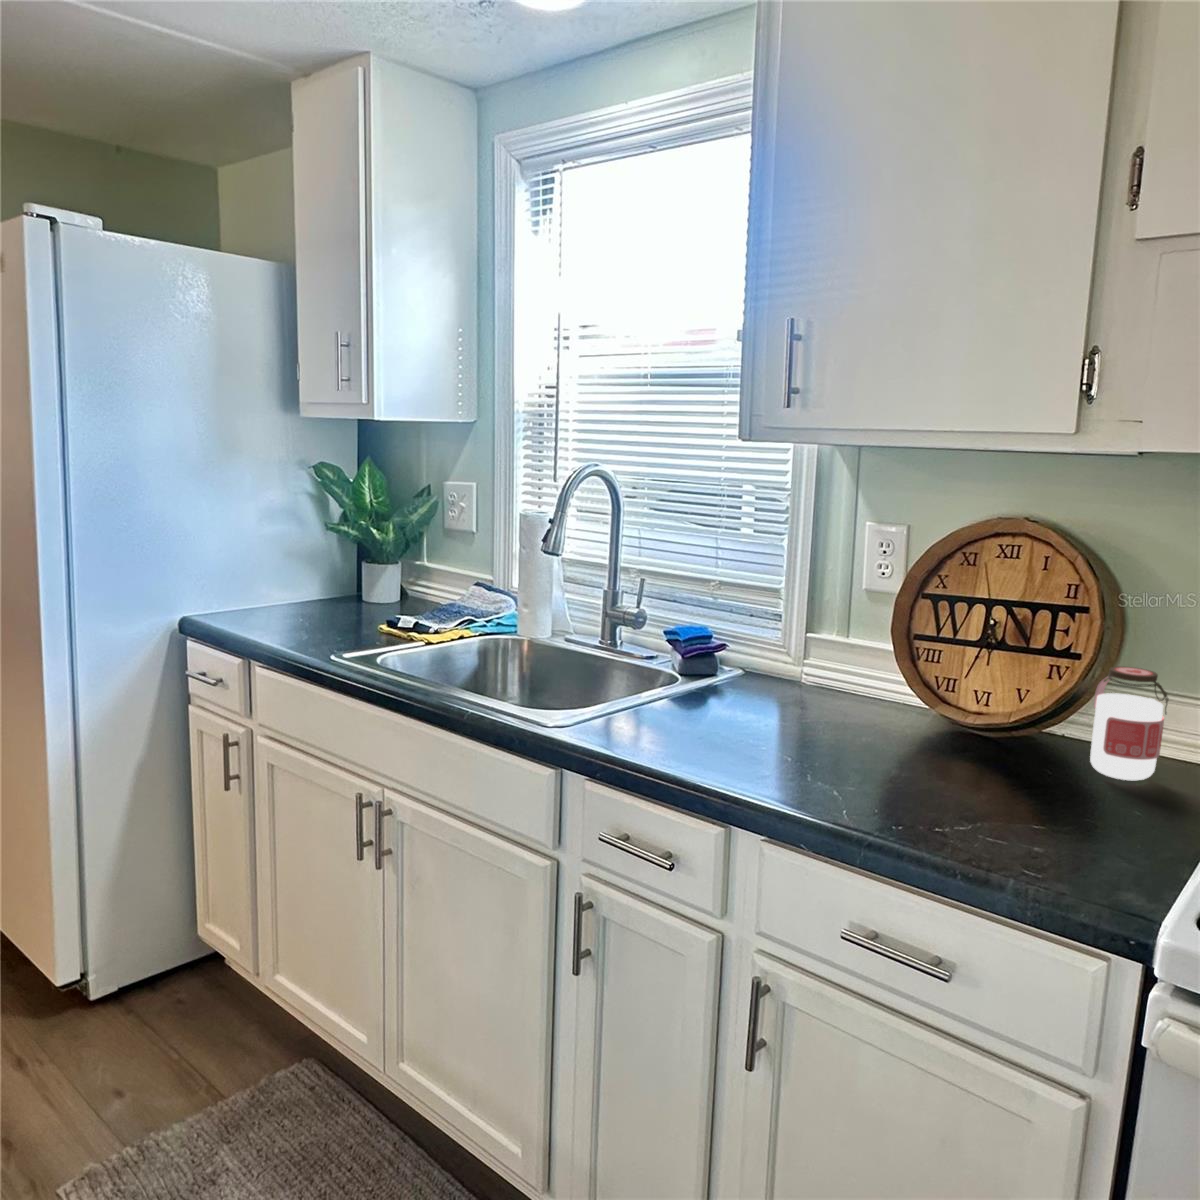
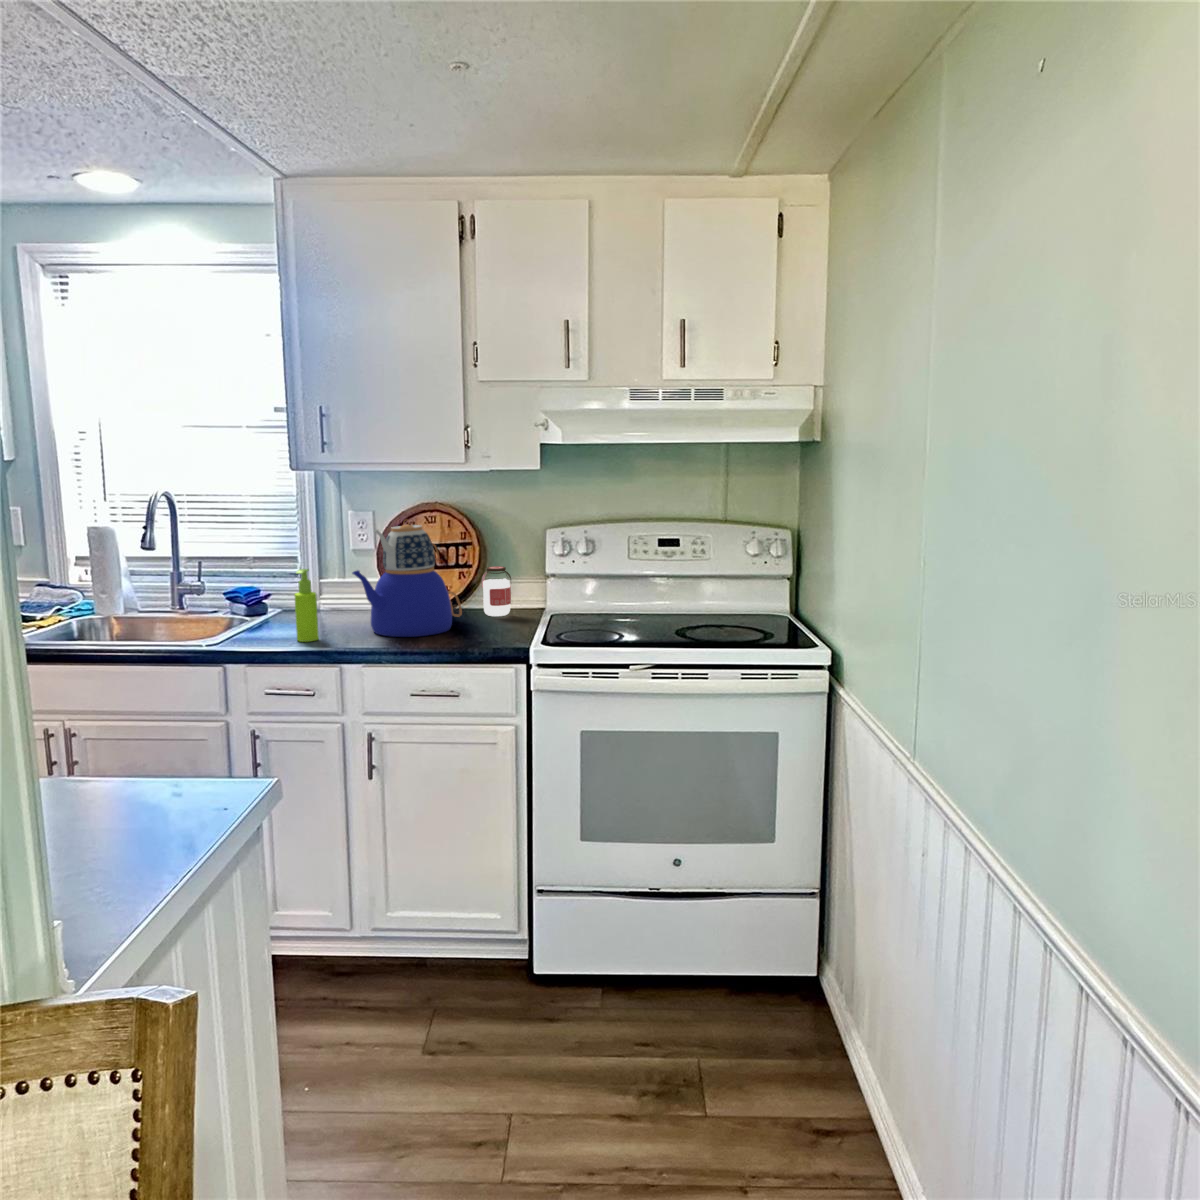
teapot: none [777,542,1030,801] -> present [352,524,462,637]
soap dispenser: none [669,615,714,757] -> present [294,569,319,642]

